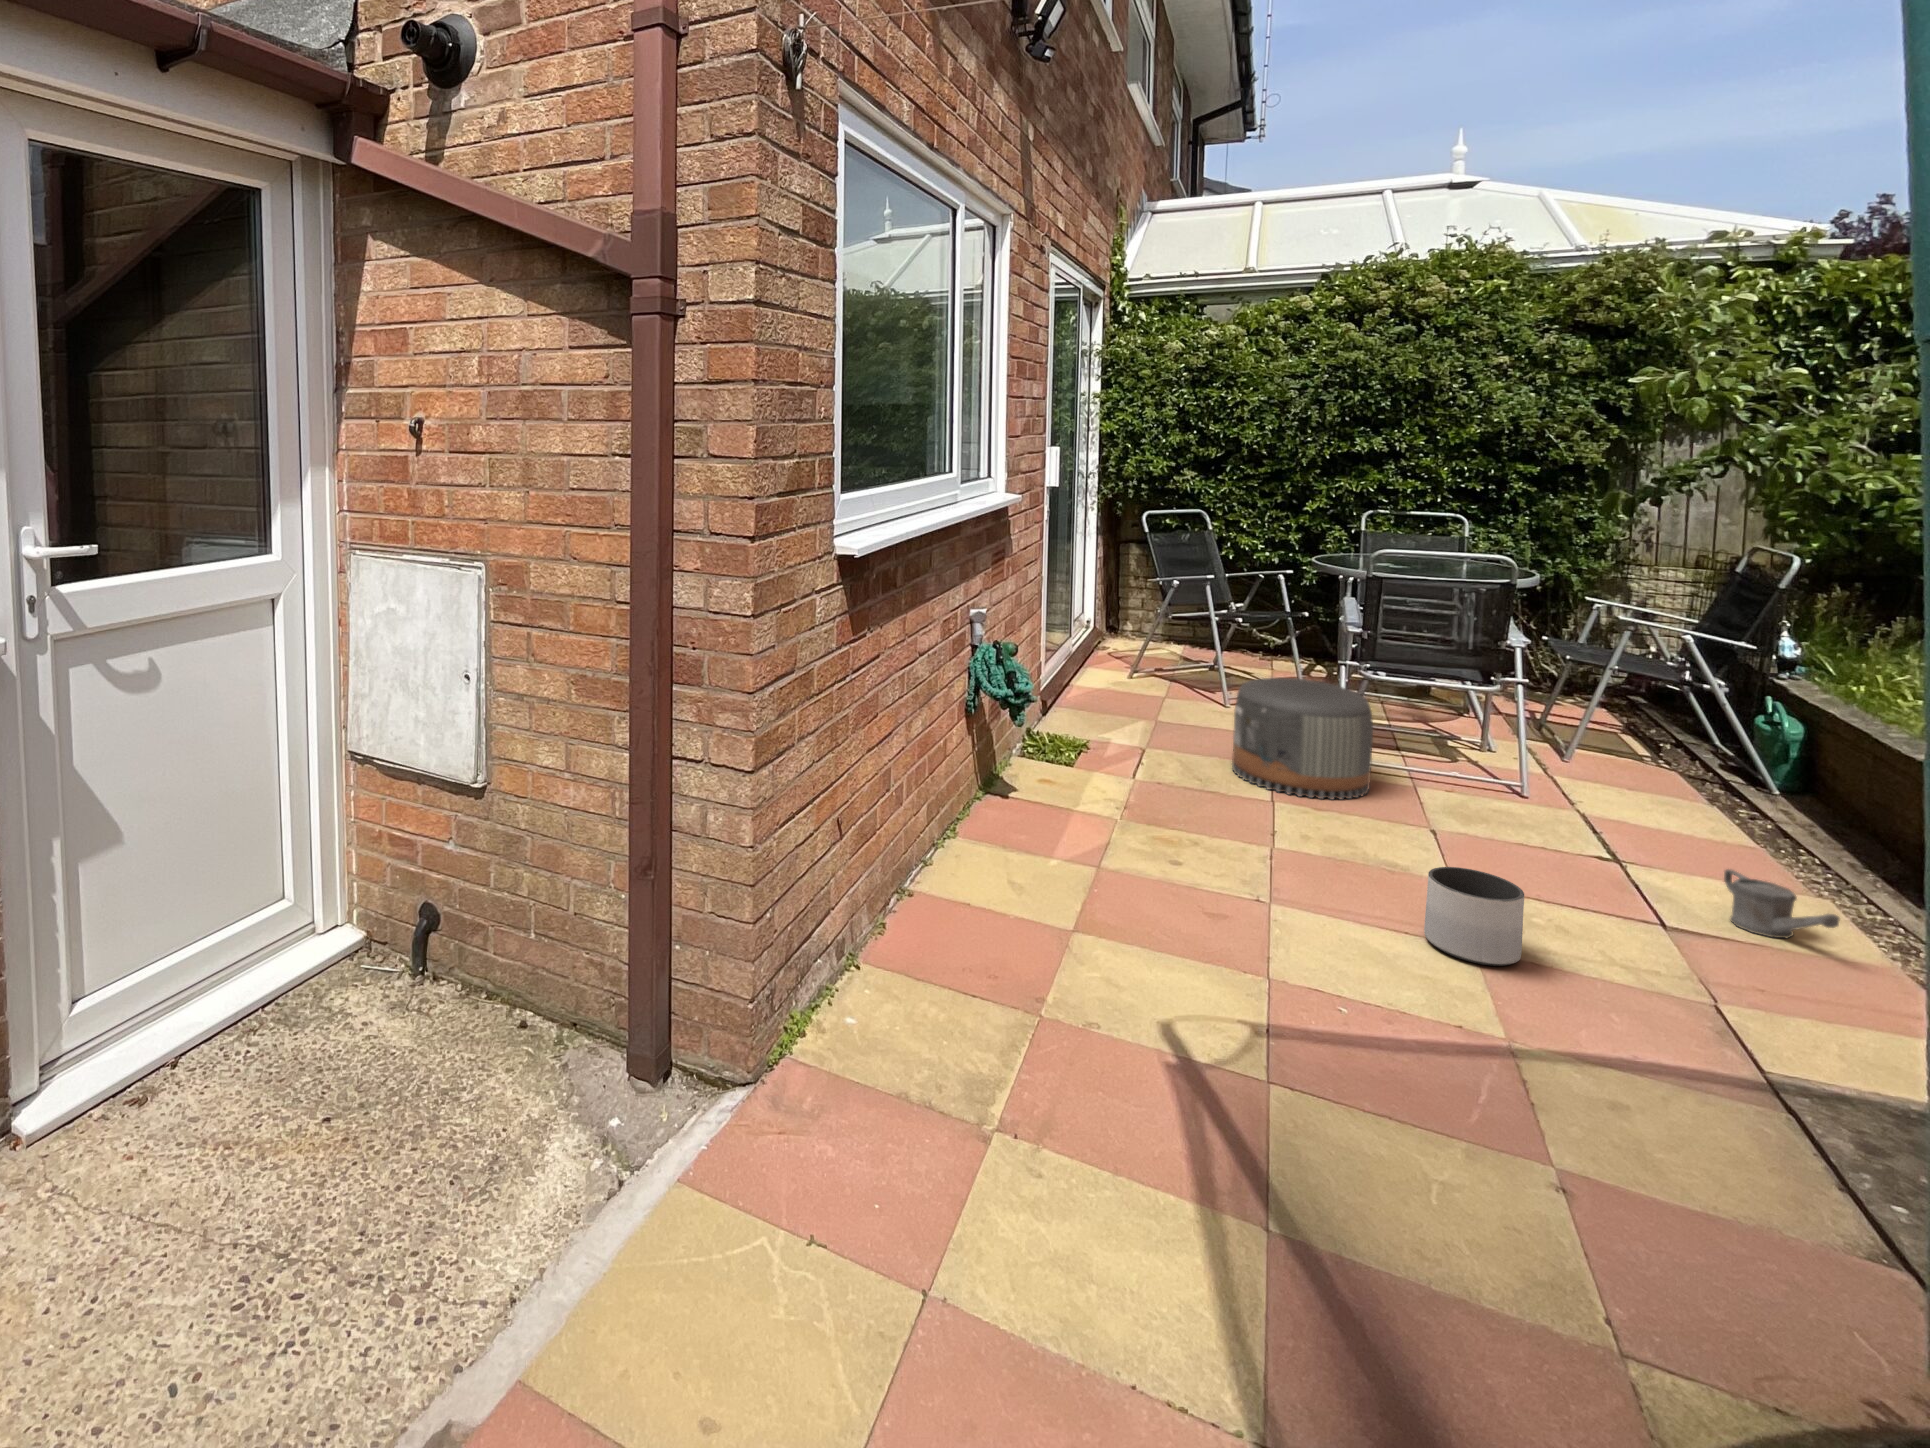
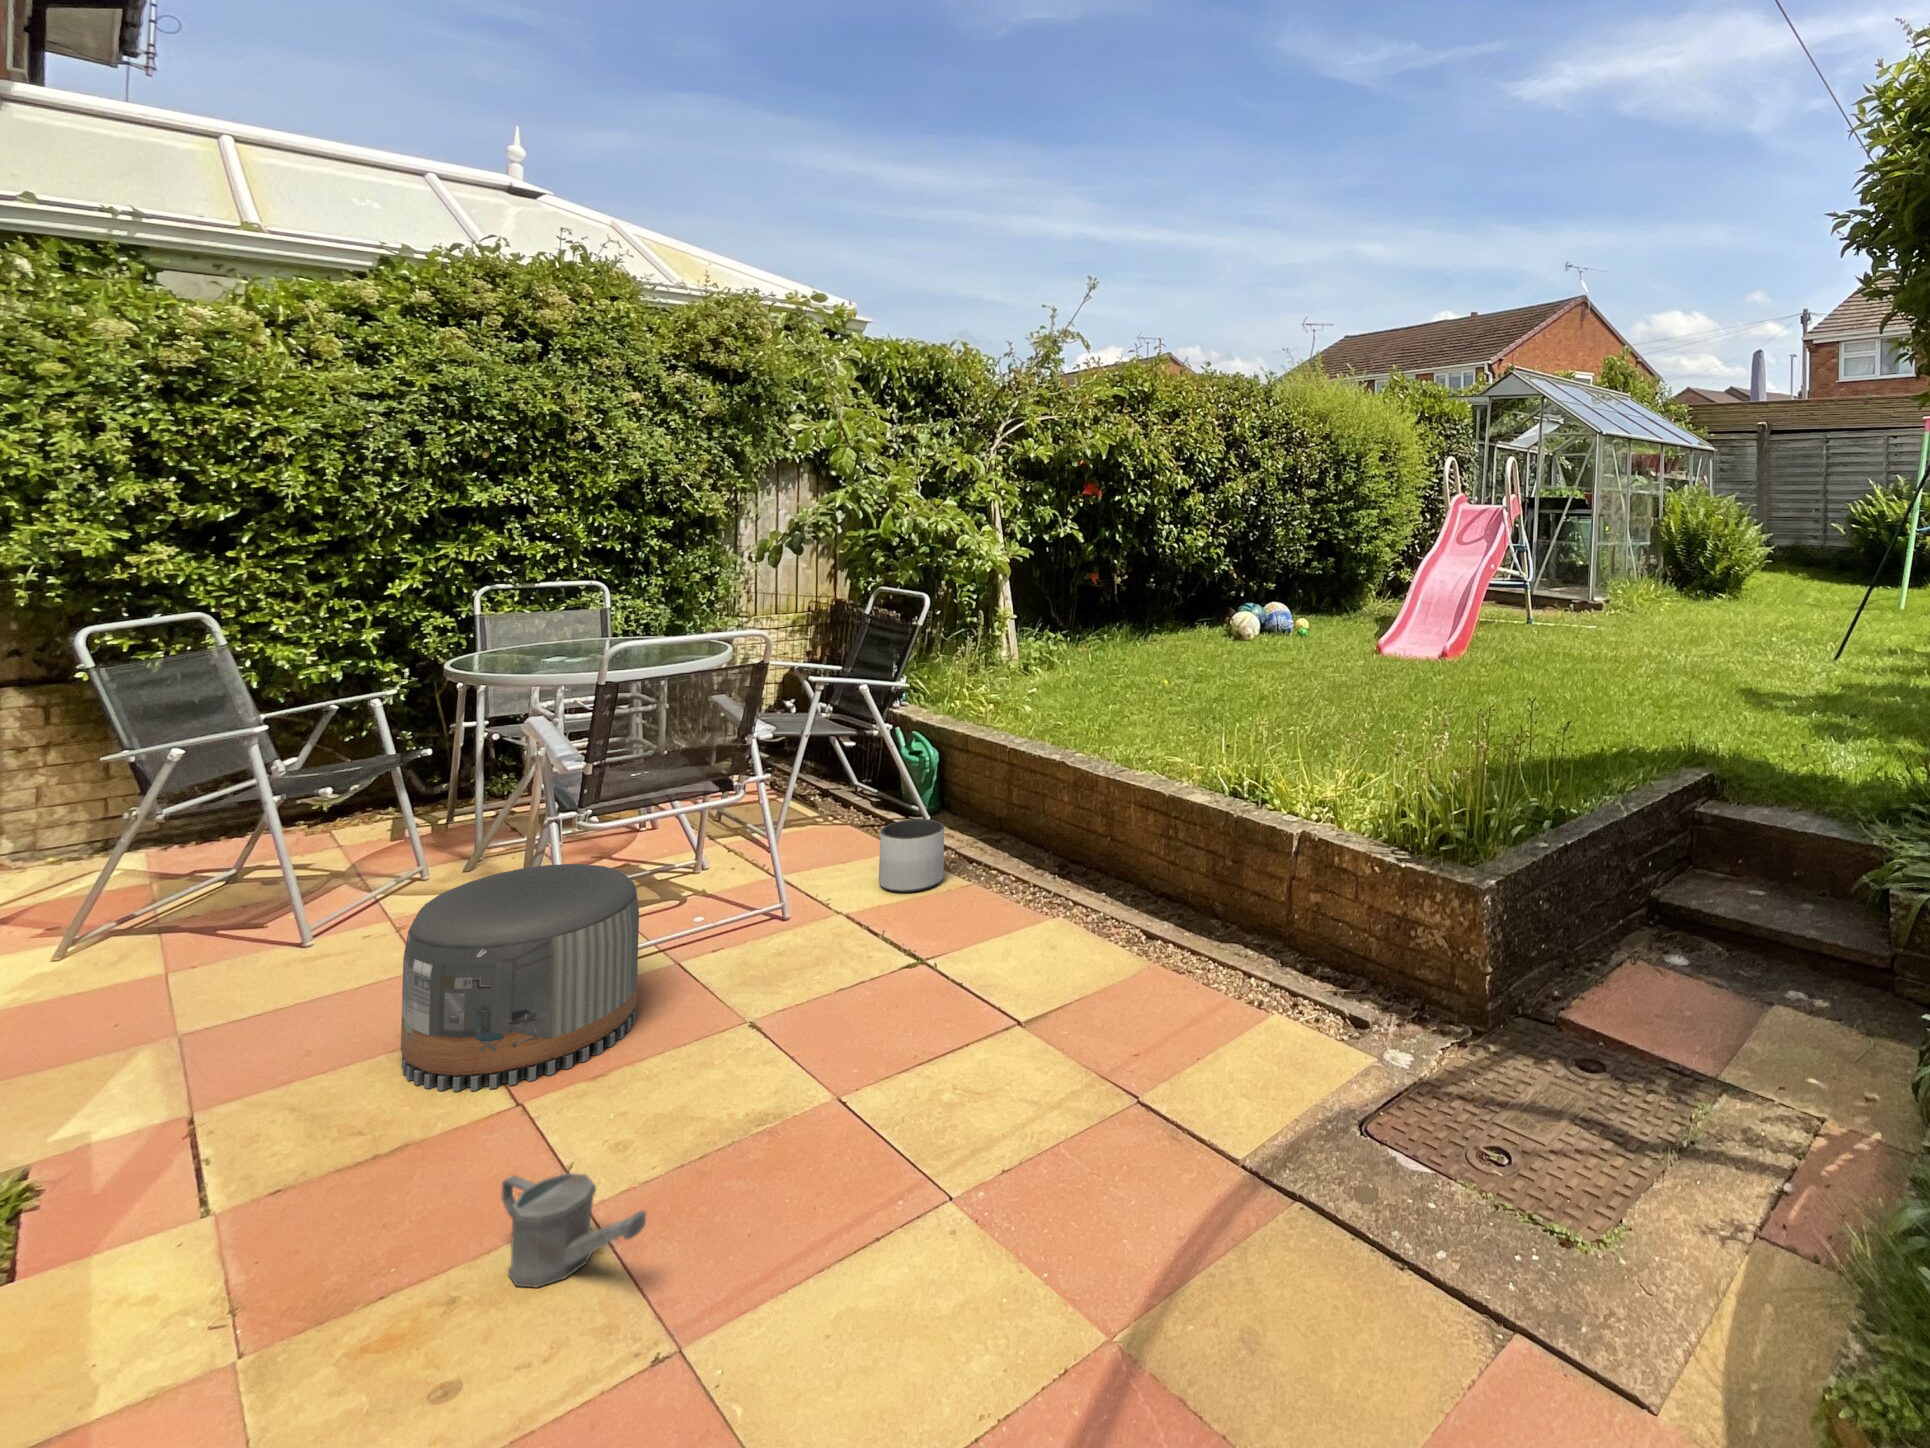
planter: present [1424,867,1524,966] -> present [879,819,944,892]
watering can: present [1724,869,1840,939] -> present [502,1173,646,1287]

